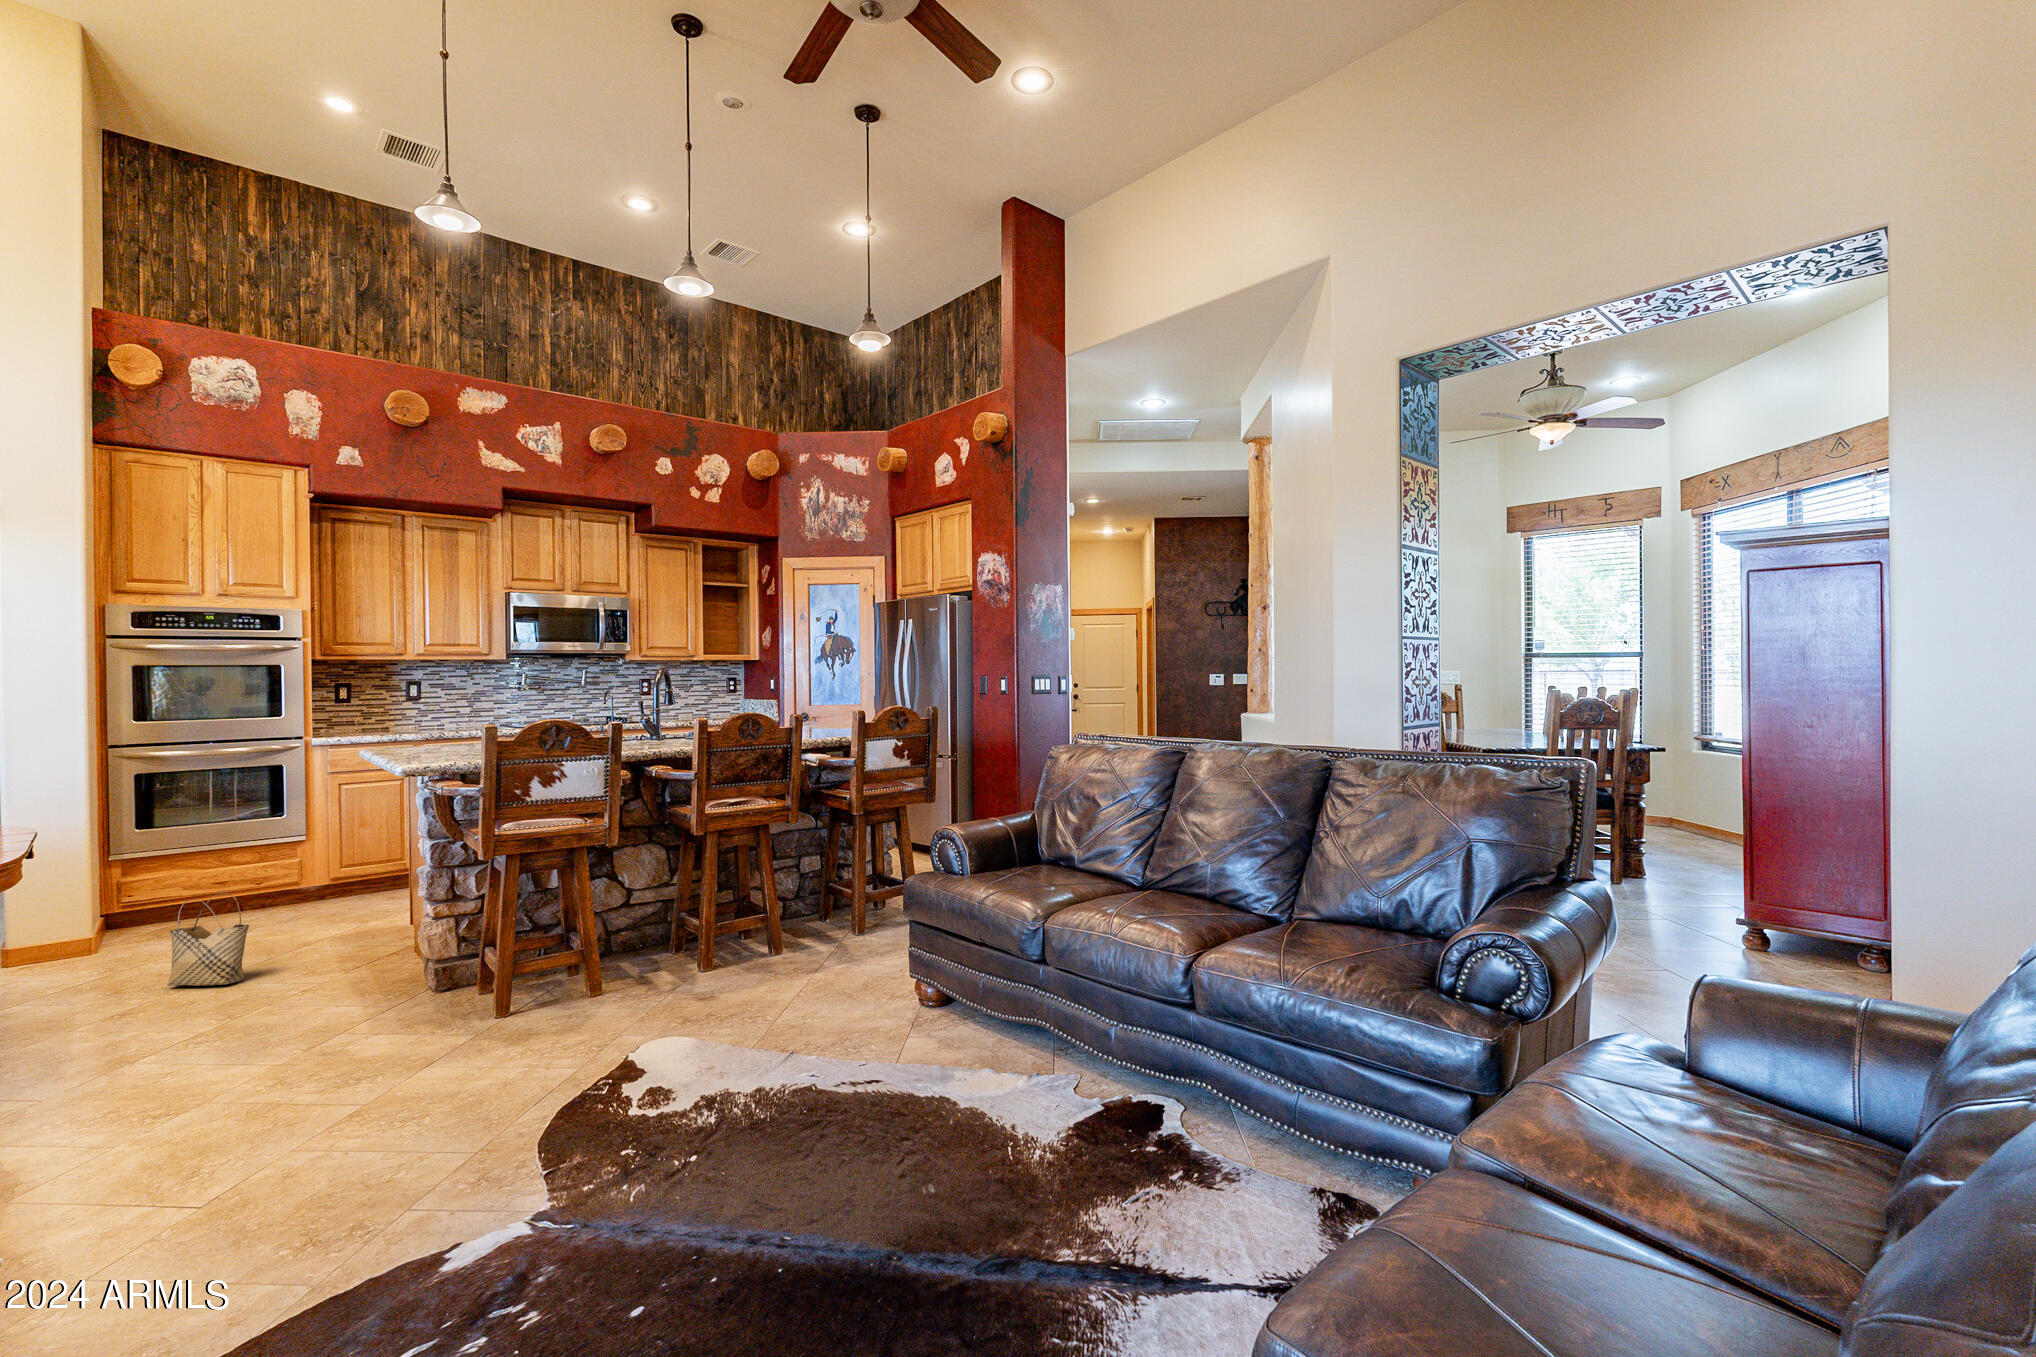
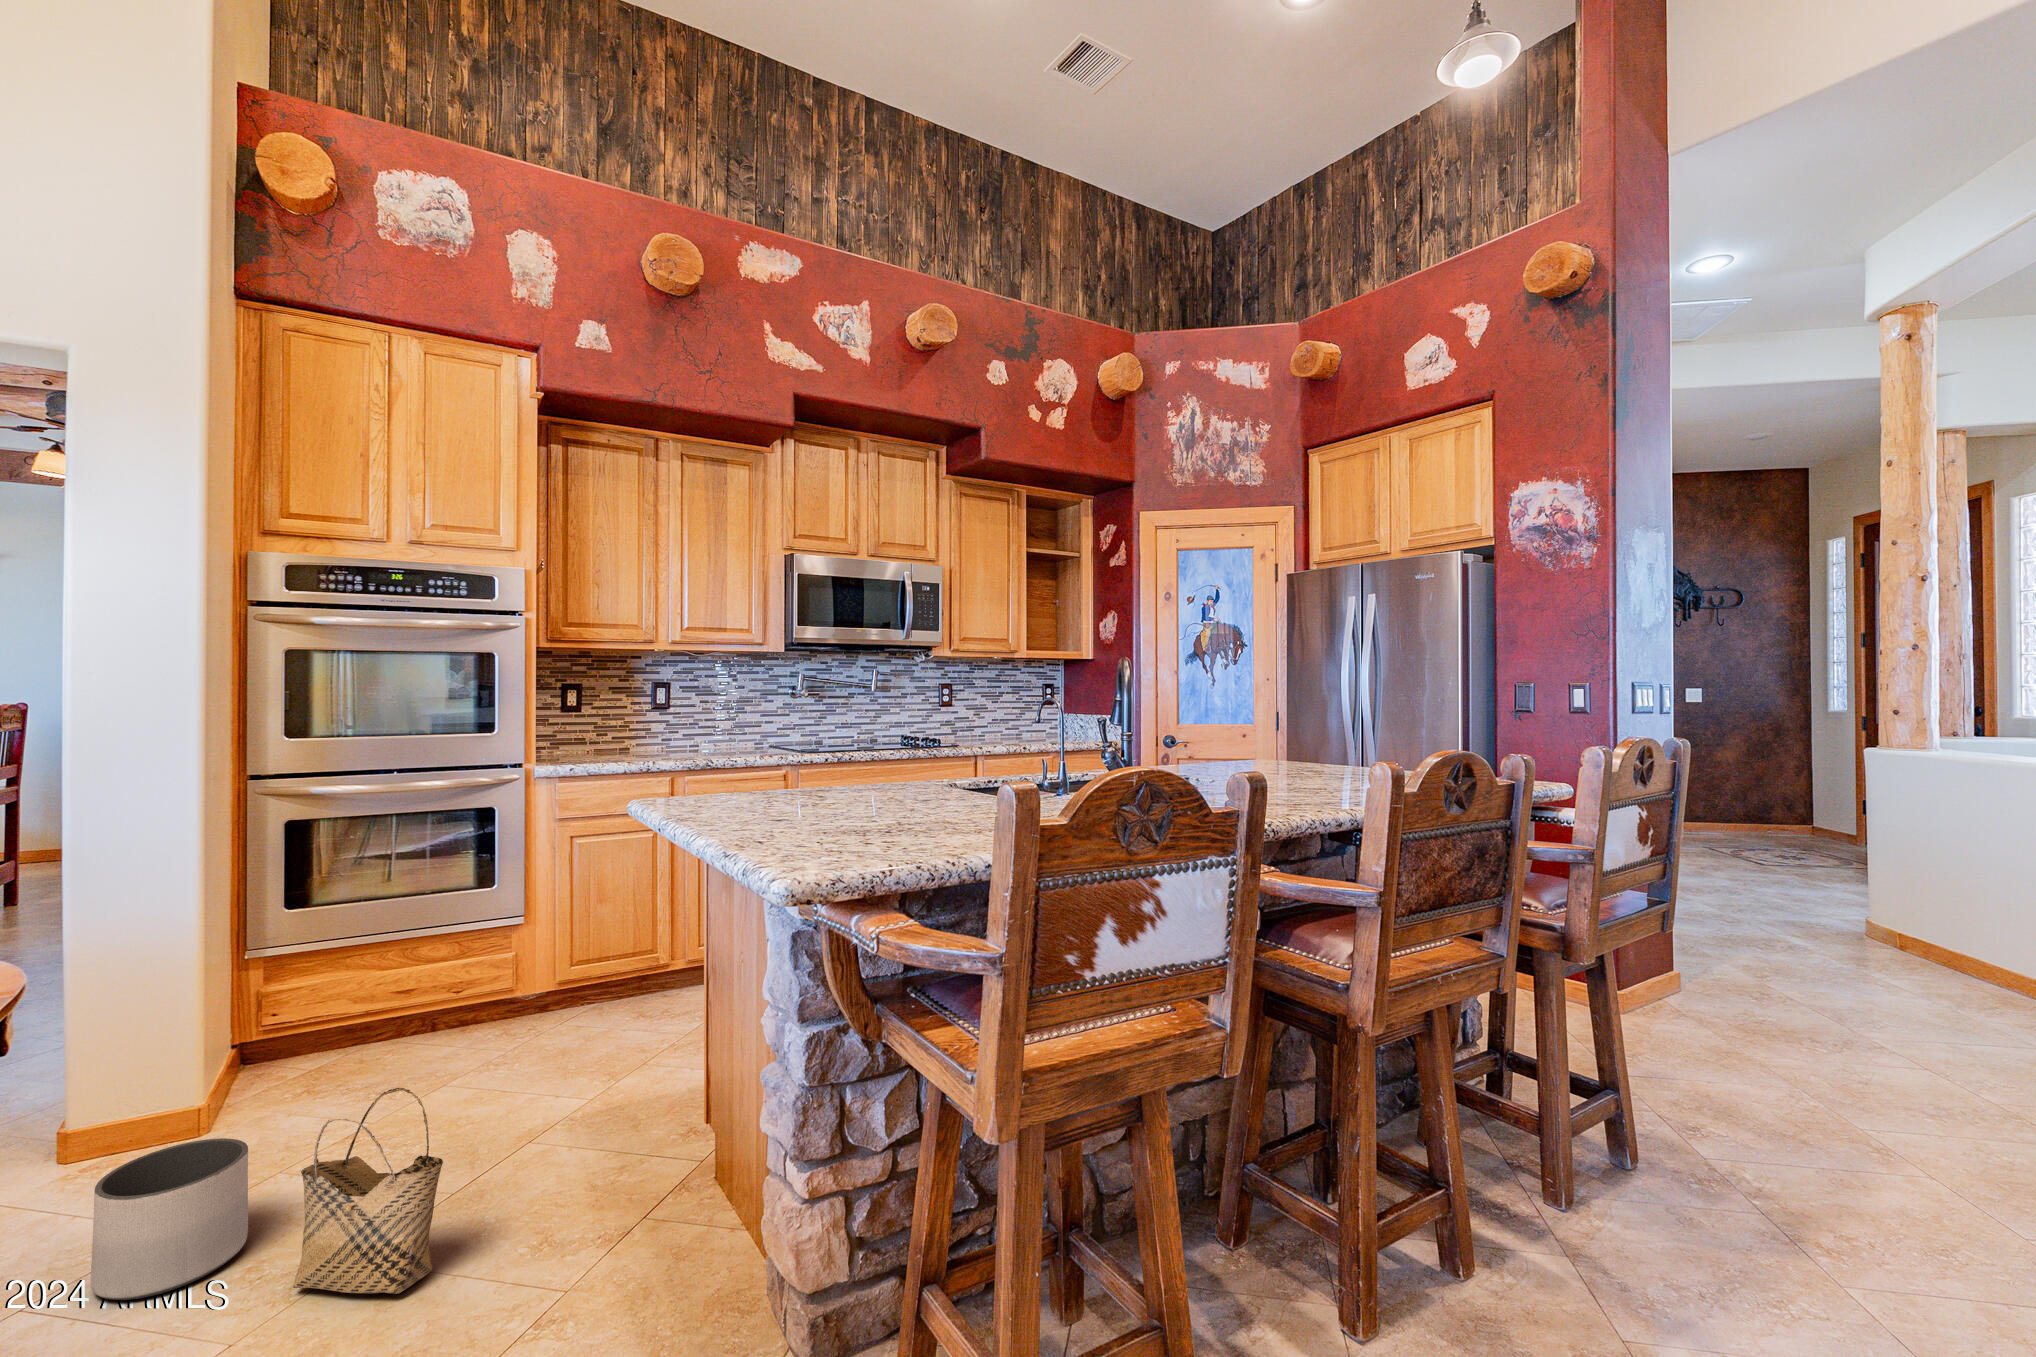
planter: none [52,928,136,995] -> present [91,1138,248,1300]

